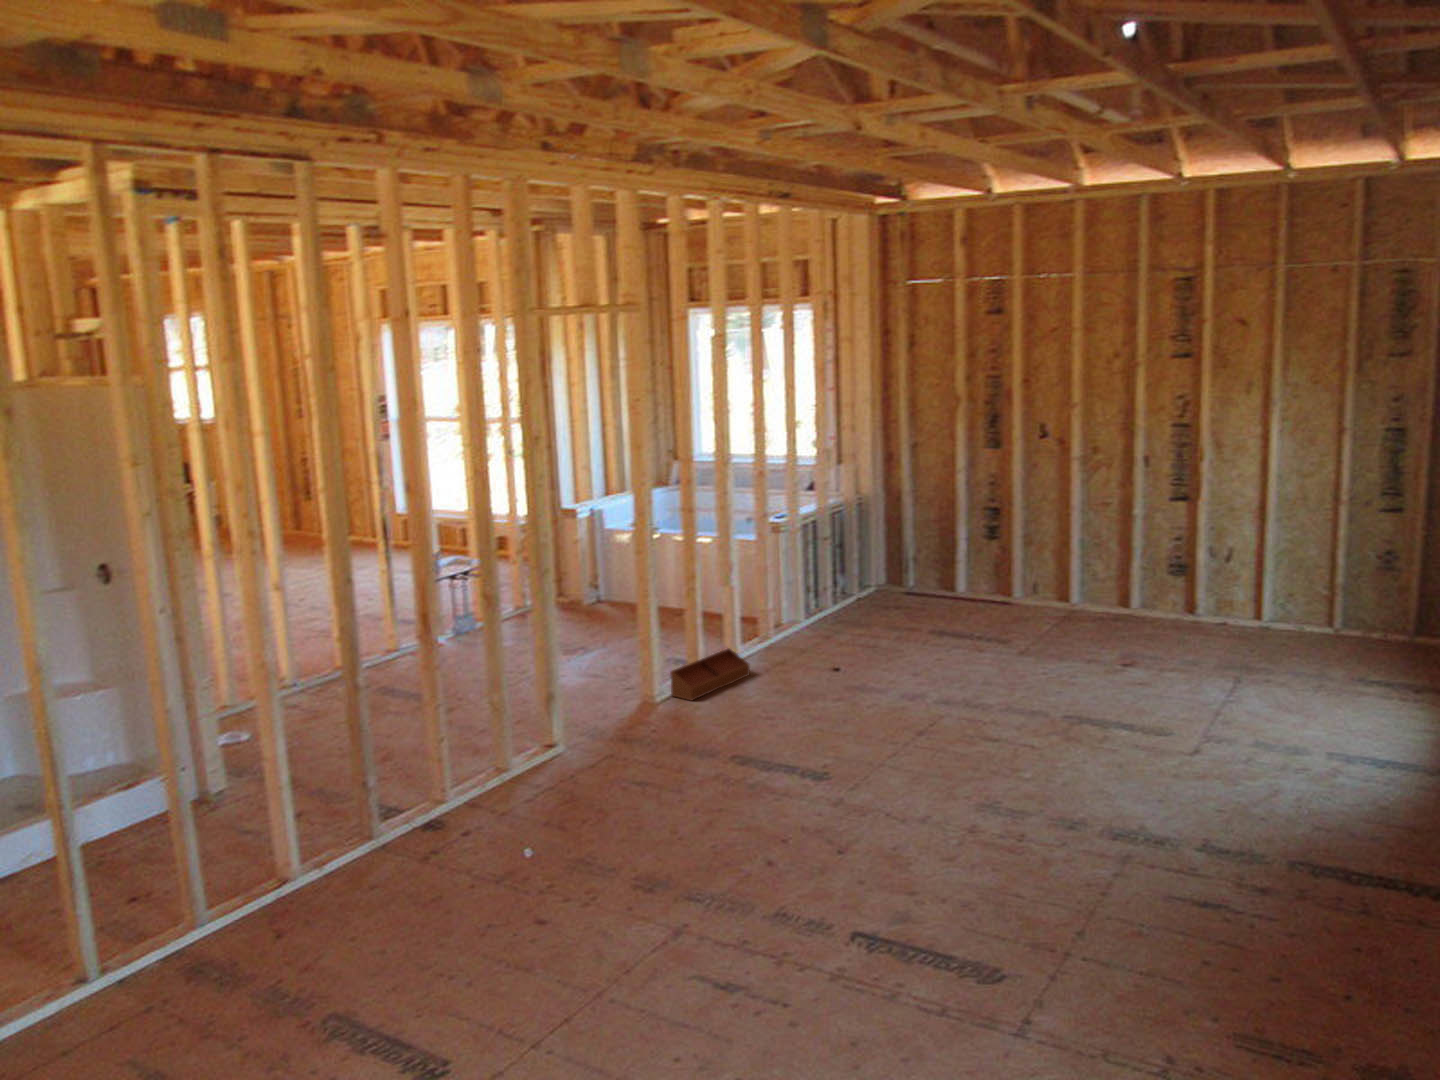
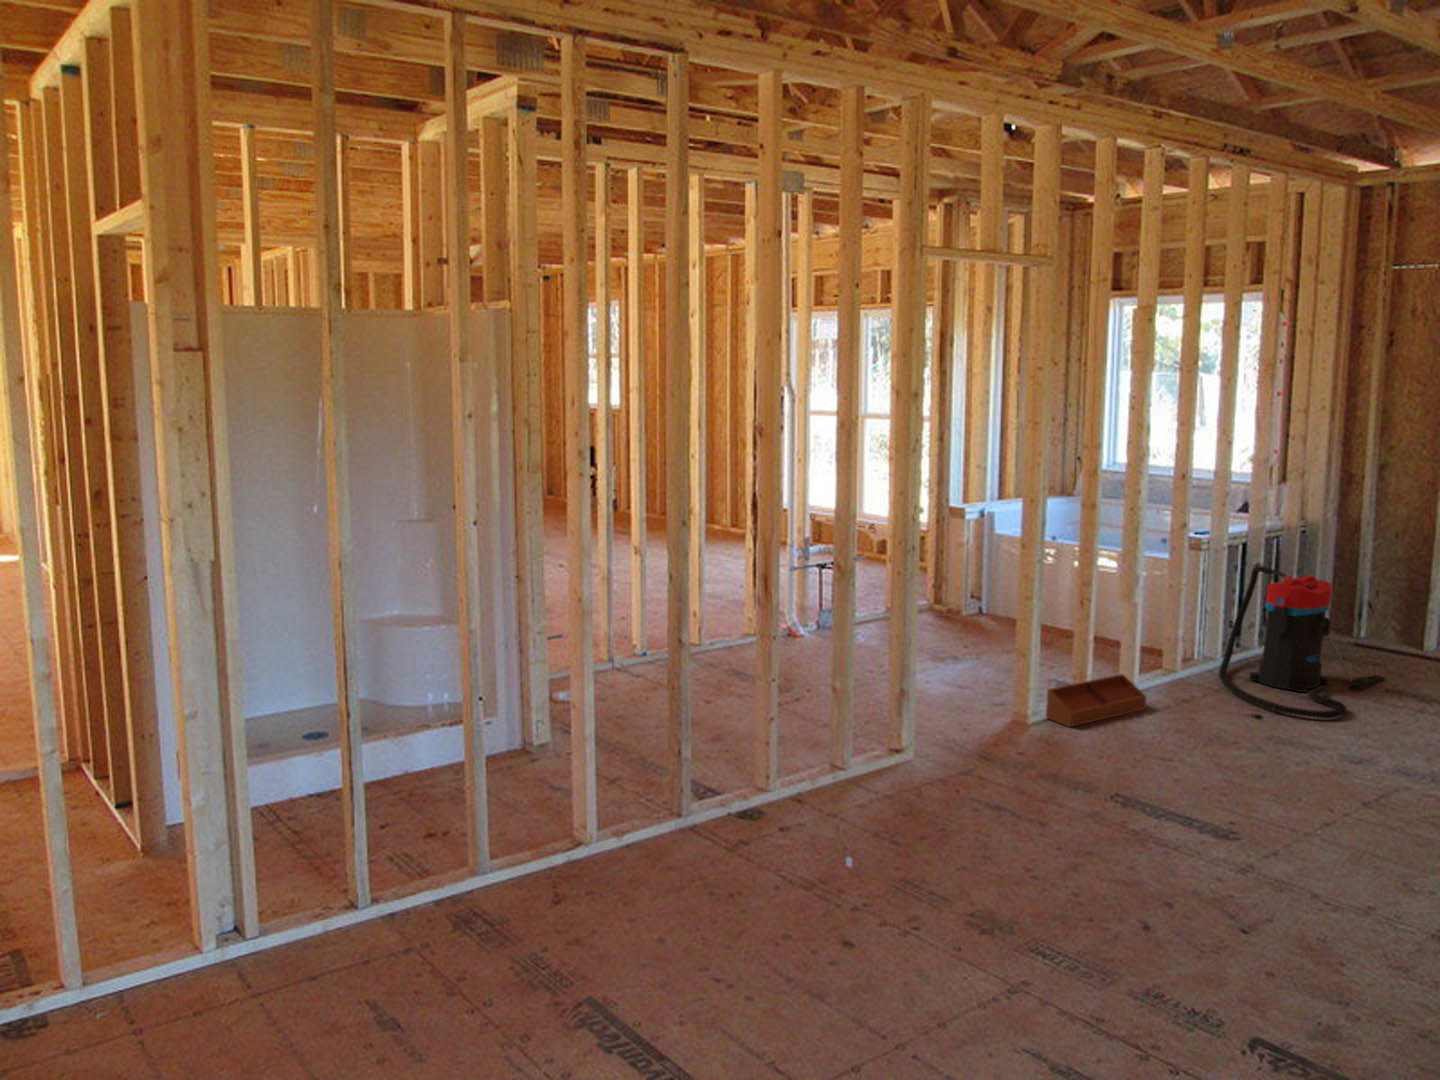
vacuum cleaner: none [804,539,924,662] -> present [1219,566,1385,718]

